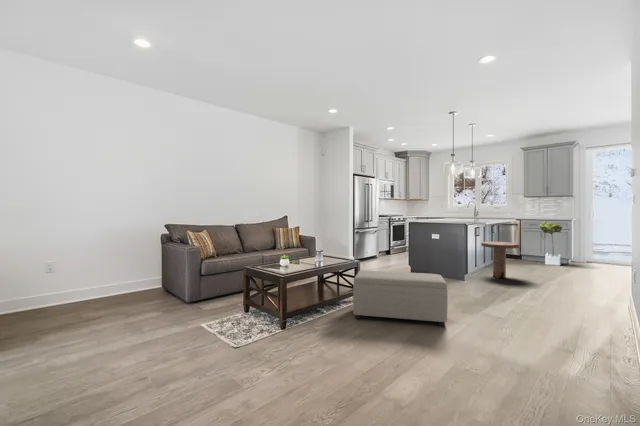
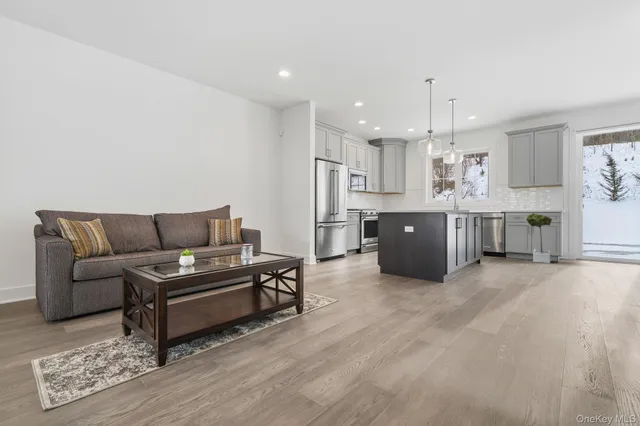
side table: present [481,241,519,278] -> none [464,235,510,279]
ottoman: present [353,271,448,326] -> none [284,271,424,355]

